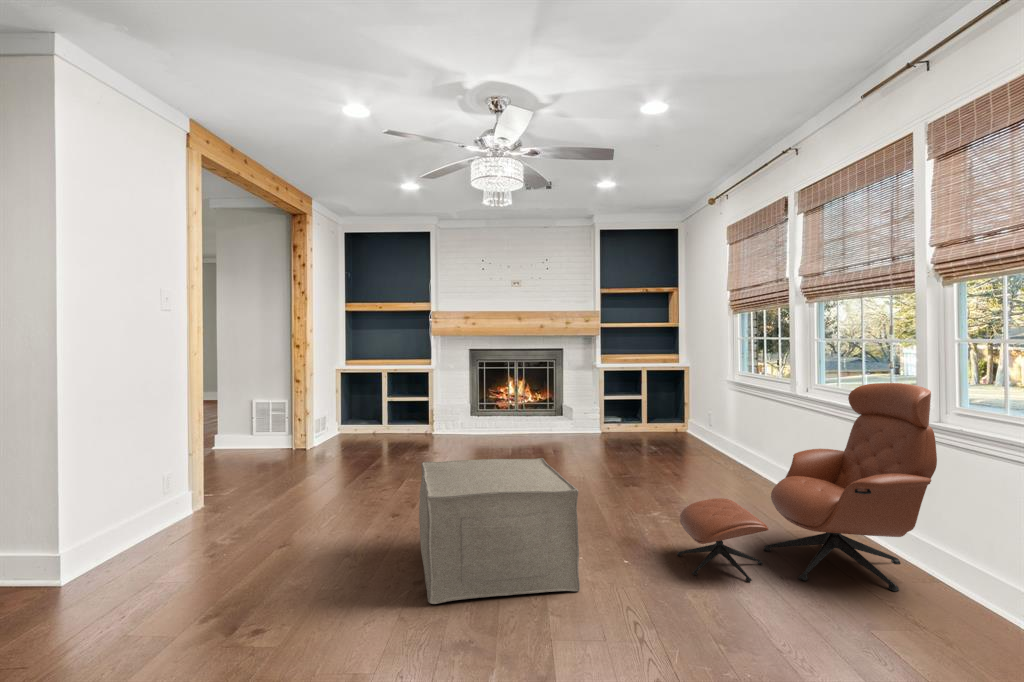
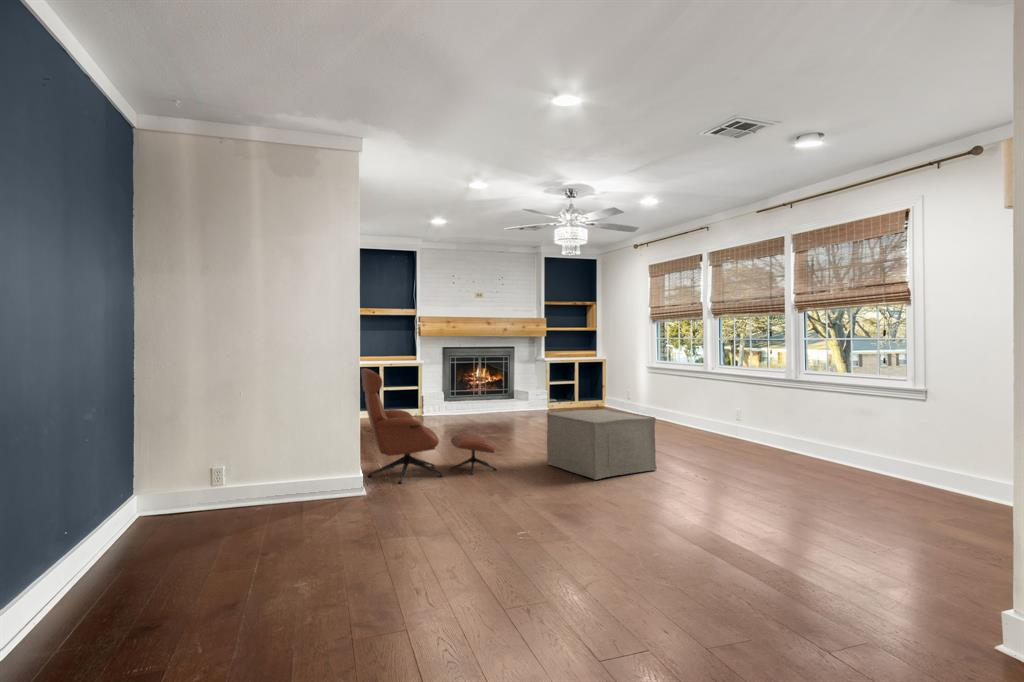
lounge chair: present [677,383,937,591] -> present [361,368,496,483]

